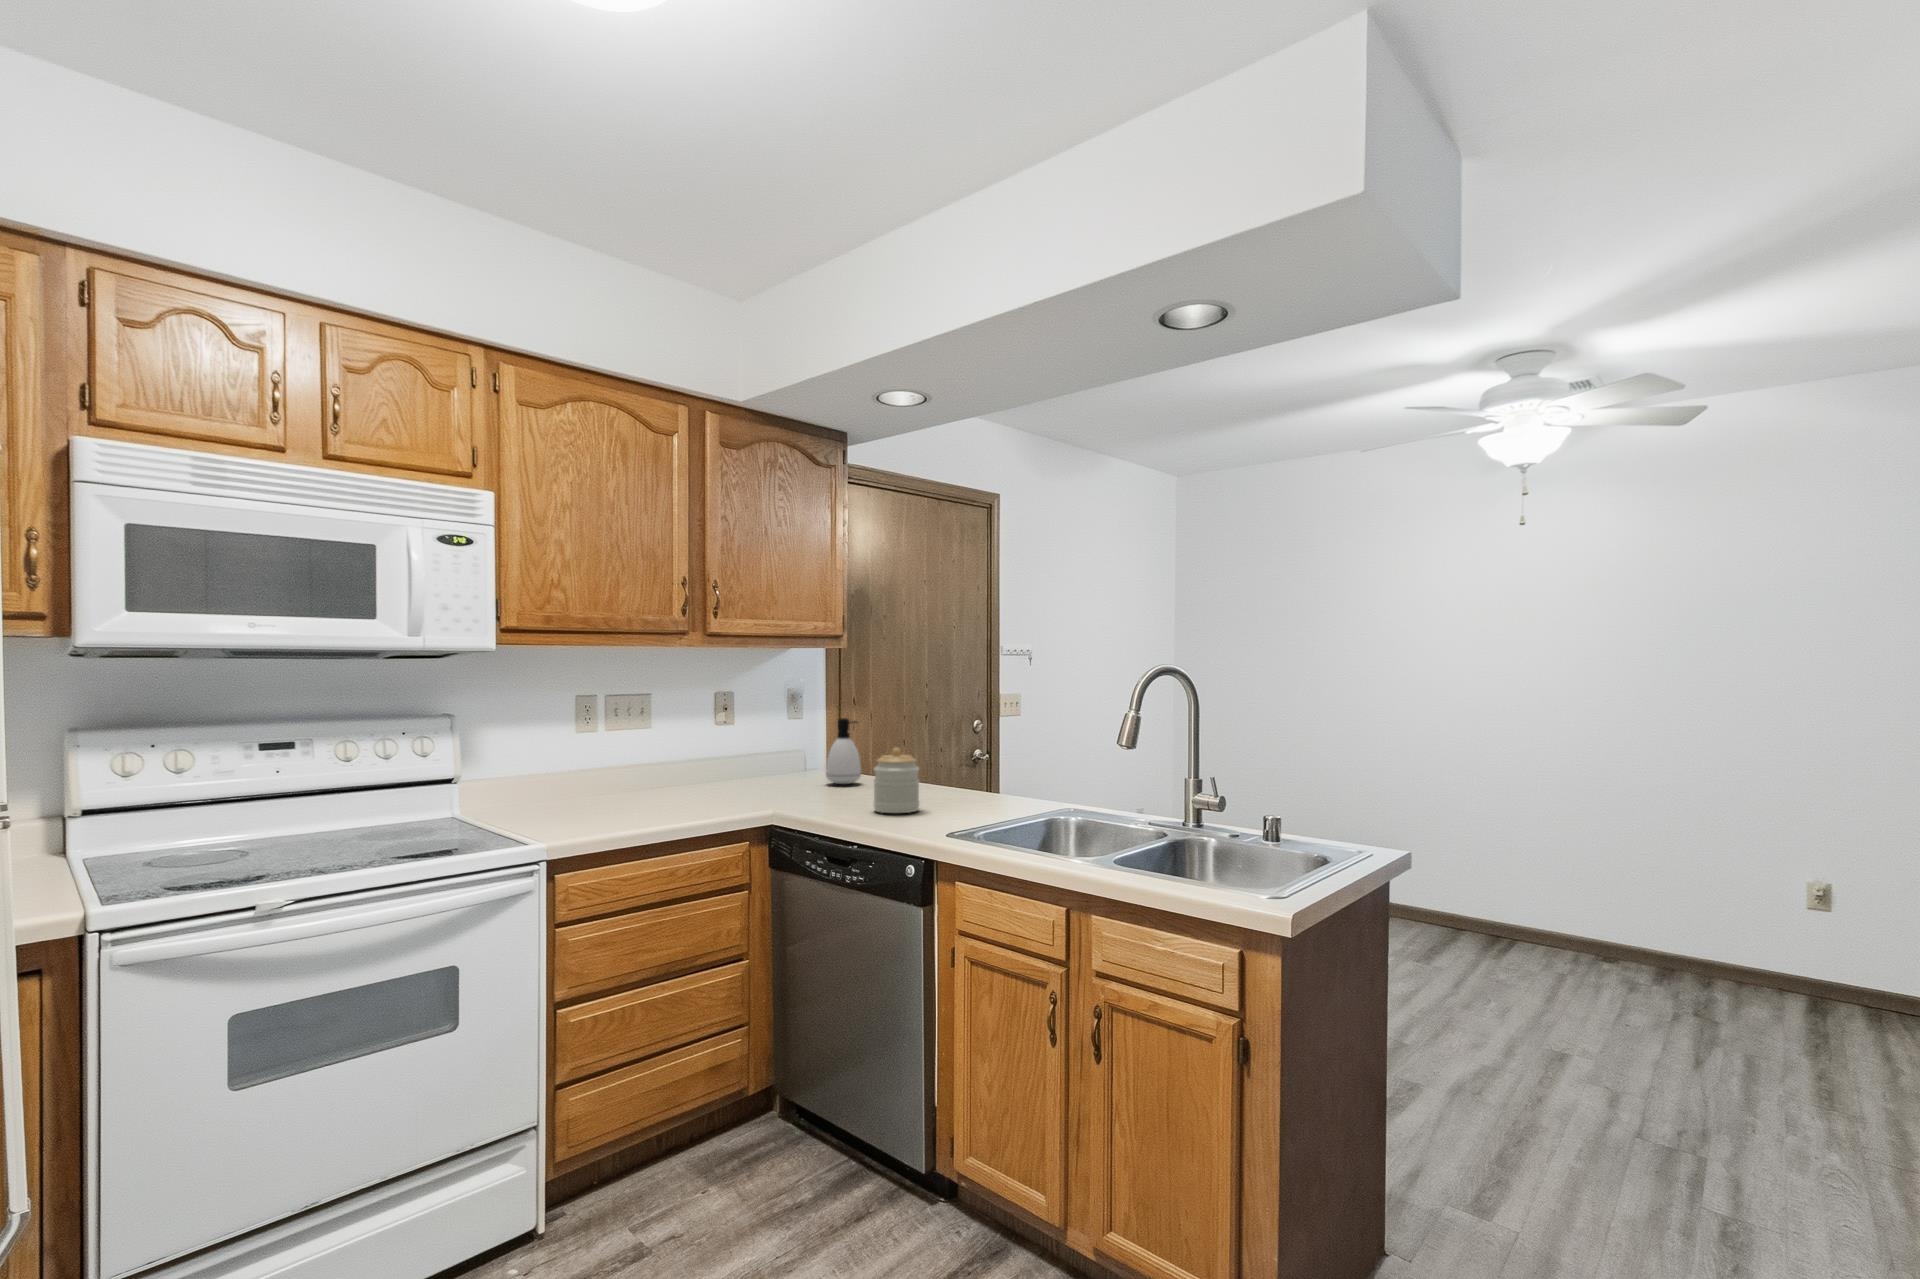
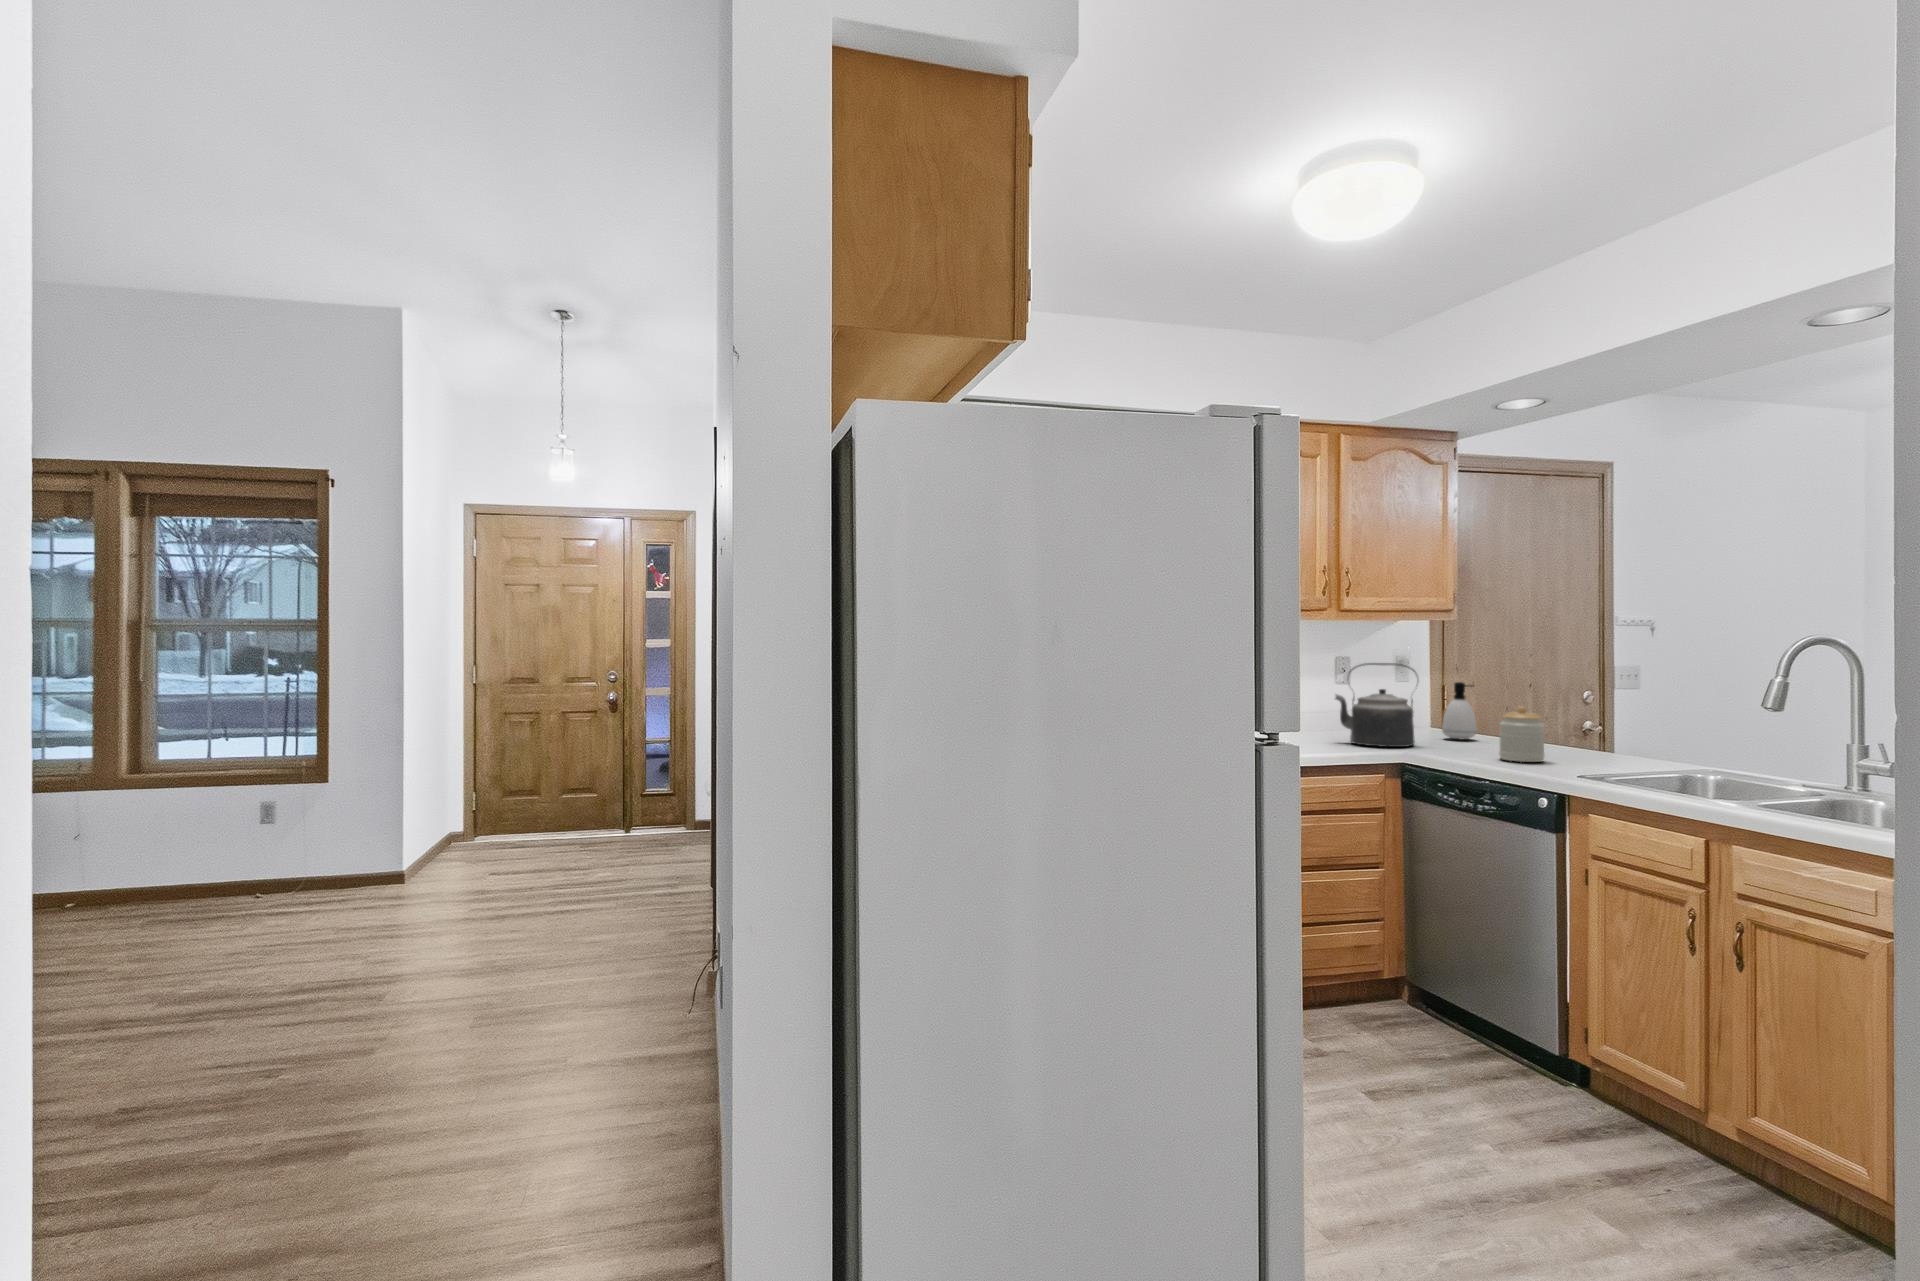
kettle: none [698,699,794,802] -> present [1335,663,1416,747]

